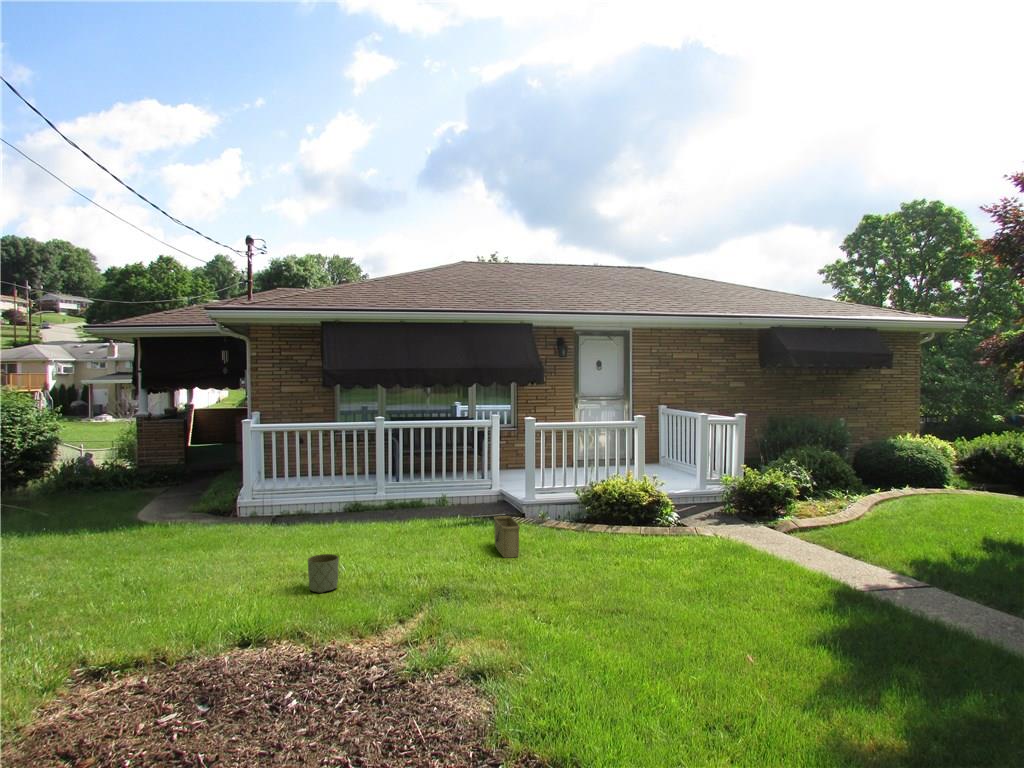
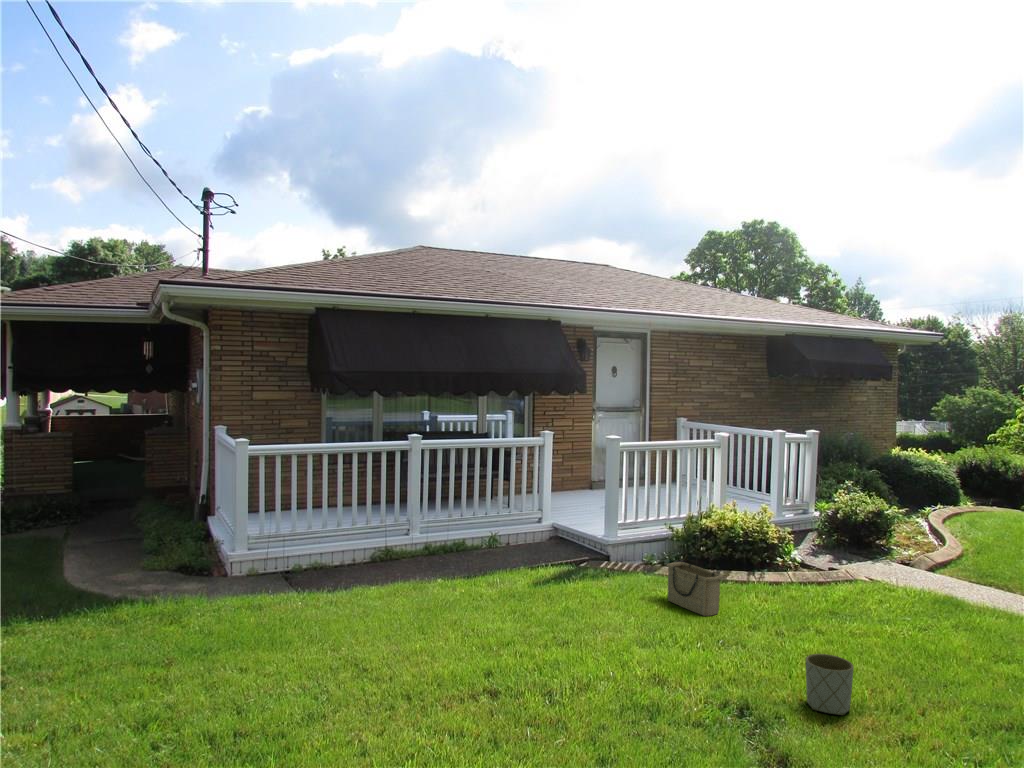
planter: present [308,554,339,593] -> present [806,654,854,715]

